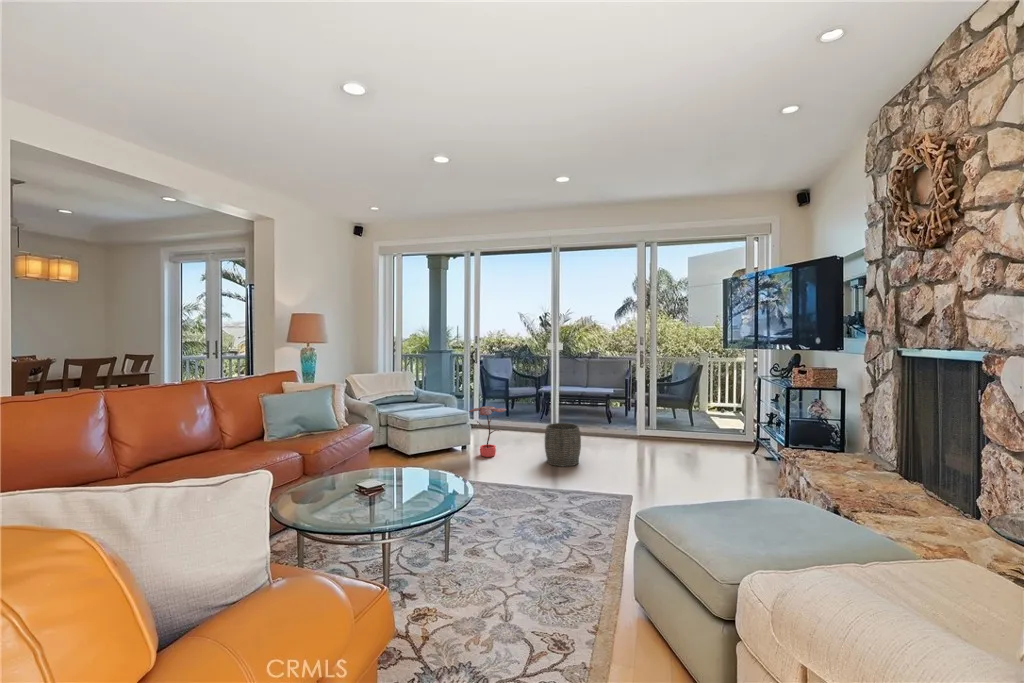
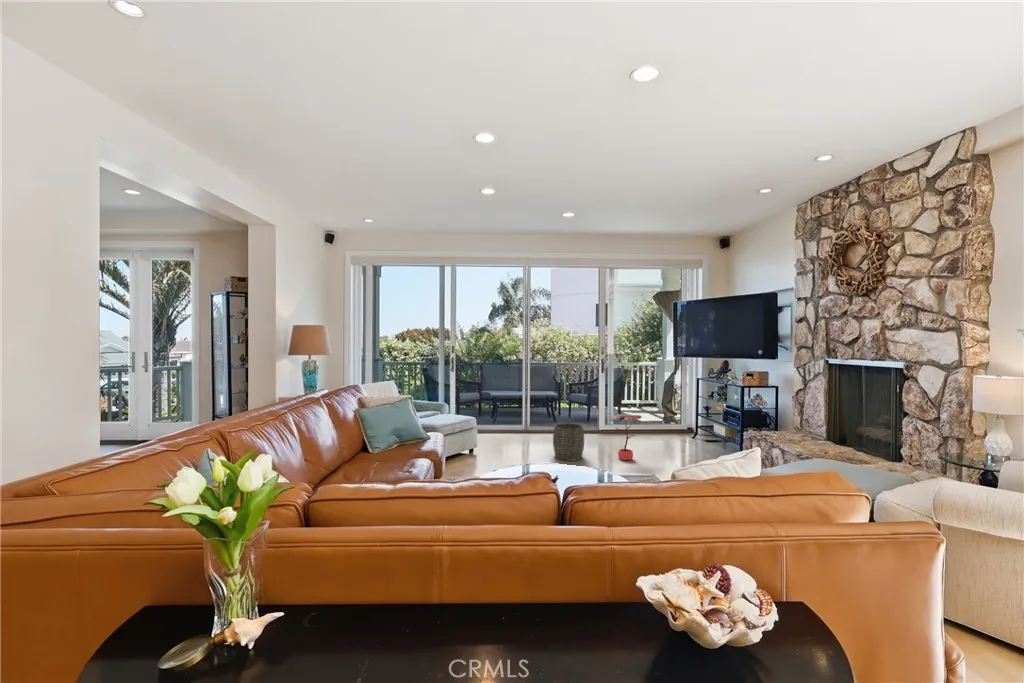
potted plant: present [469,406,506,457] -> present [609,414,641,460]

